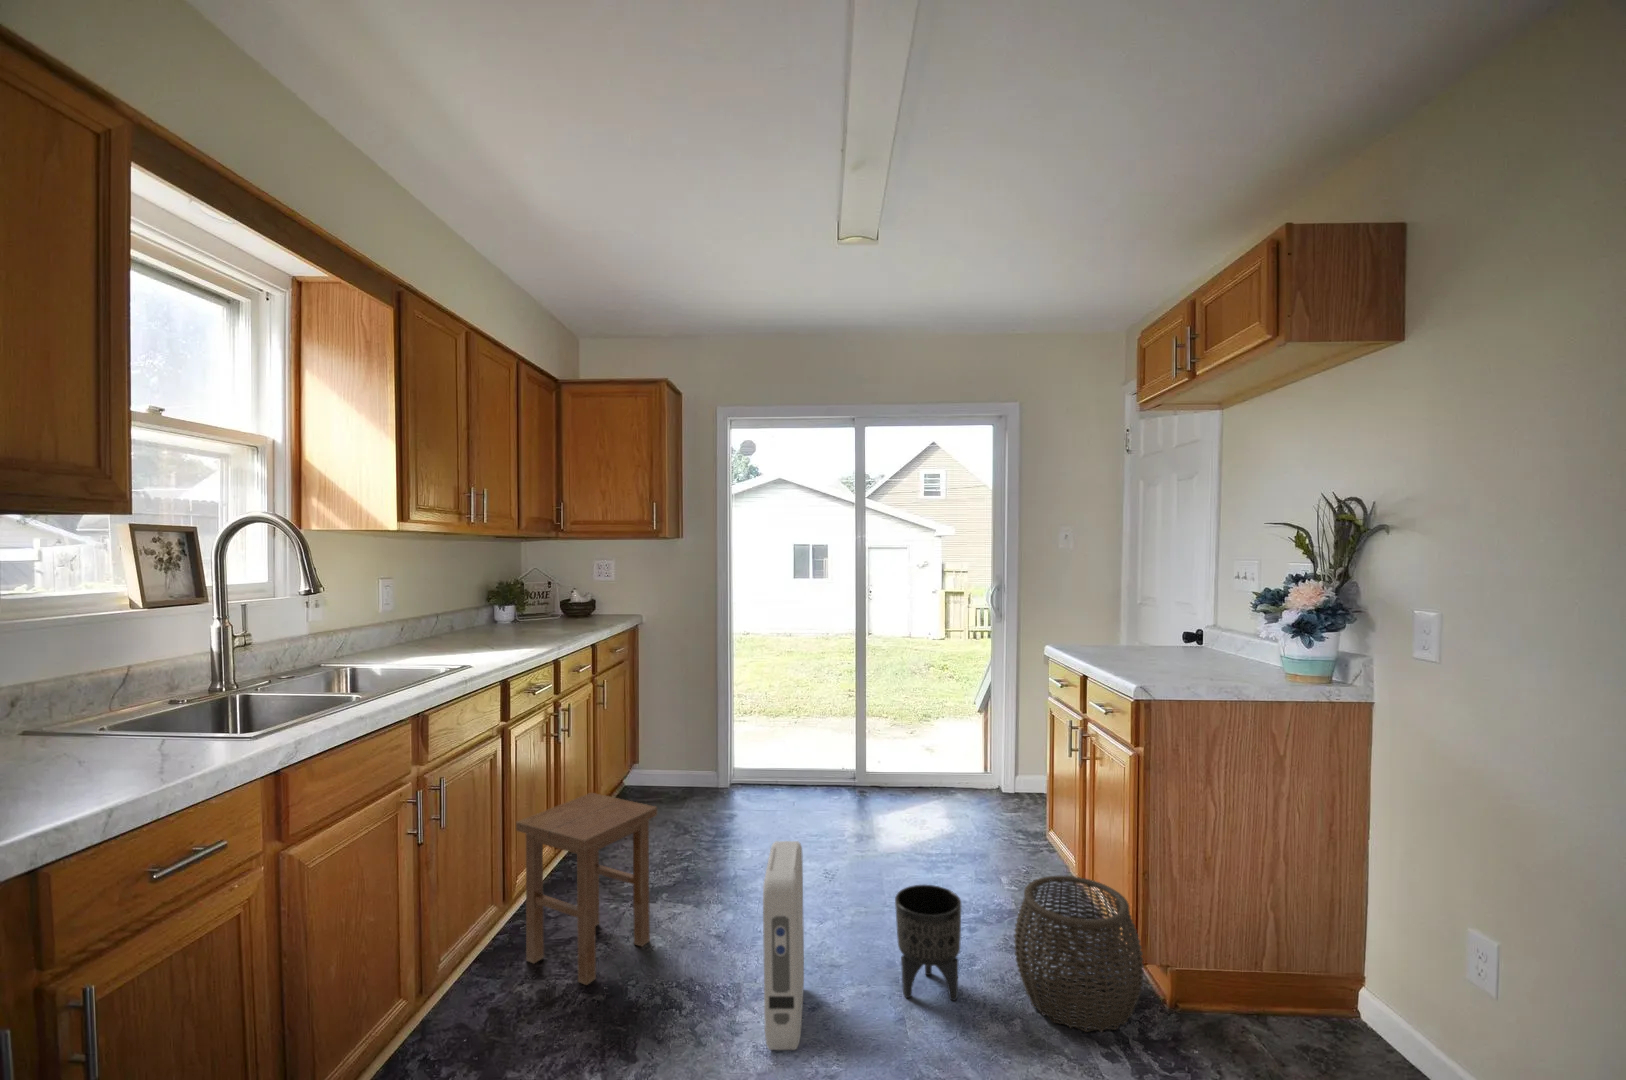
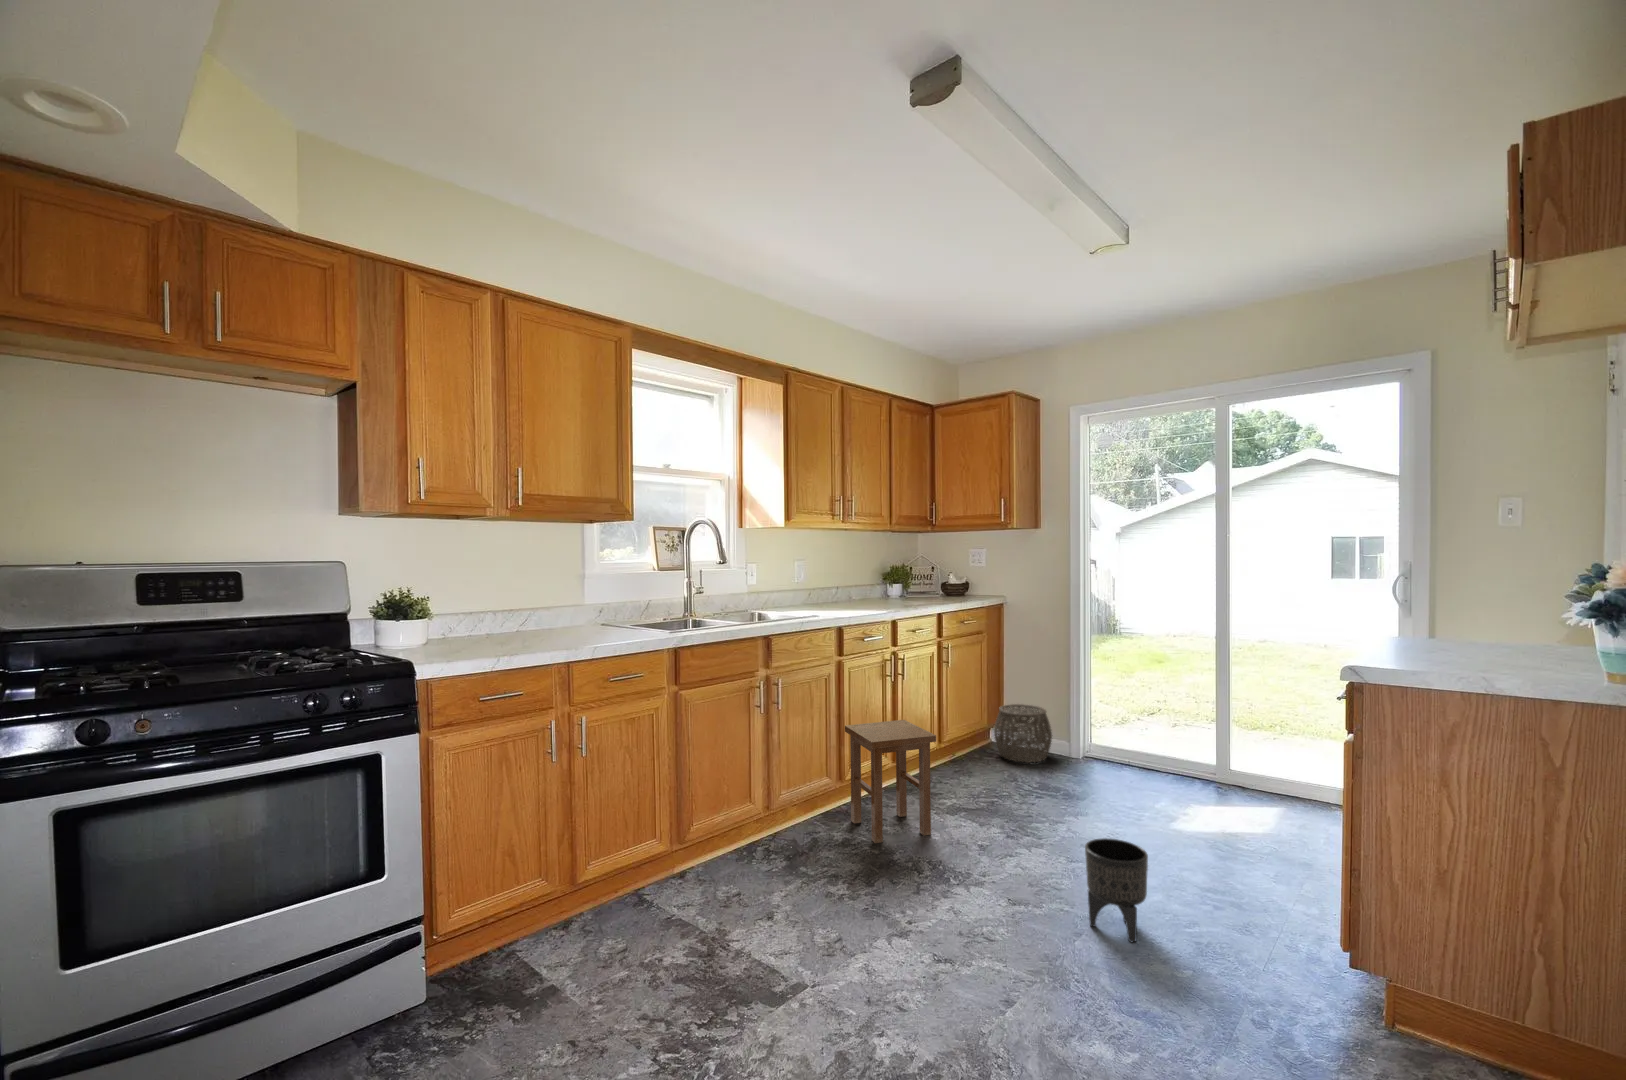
air purifier: present [763,841,804,1050] -> none [951,771,1016,918]
woven basket: present [1014,876,1144,1032] -> present [994,704,1052,763]

